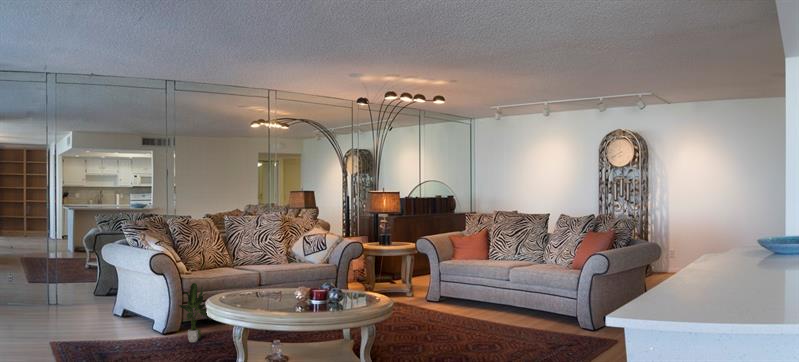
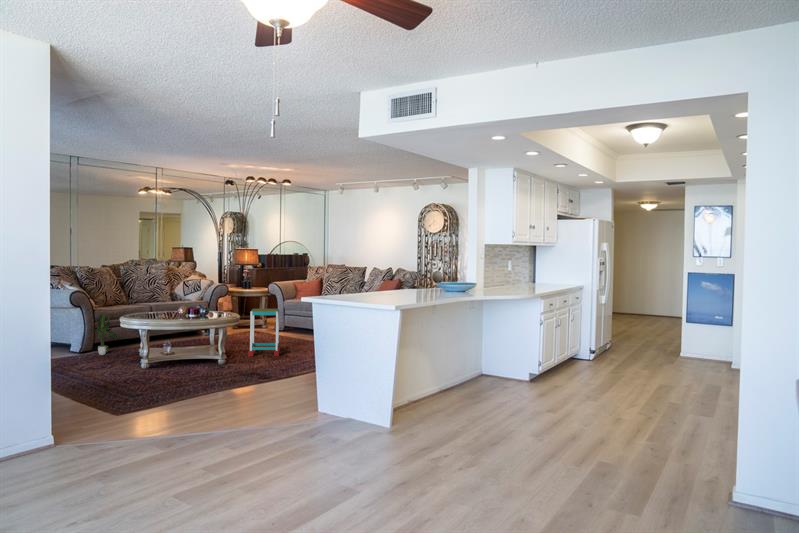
side table: none [395,278,440,354] -> present [248,309,280,356]

